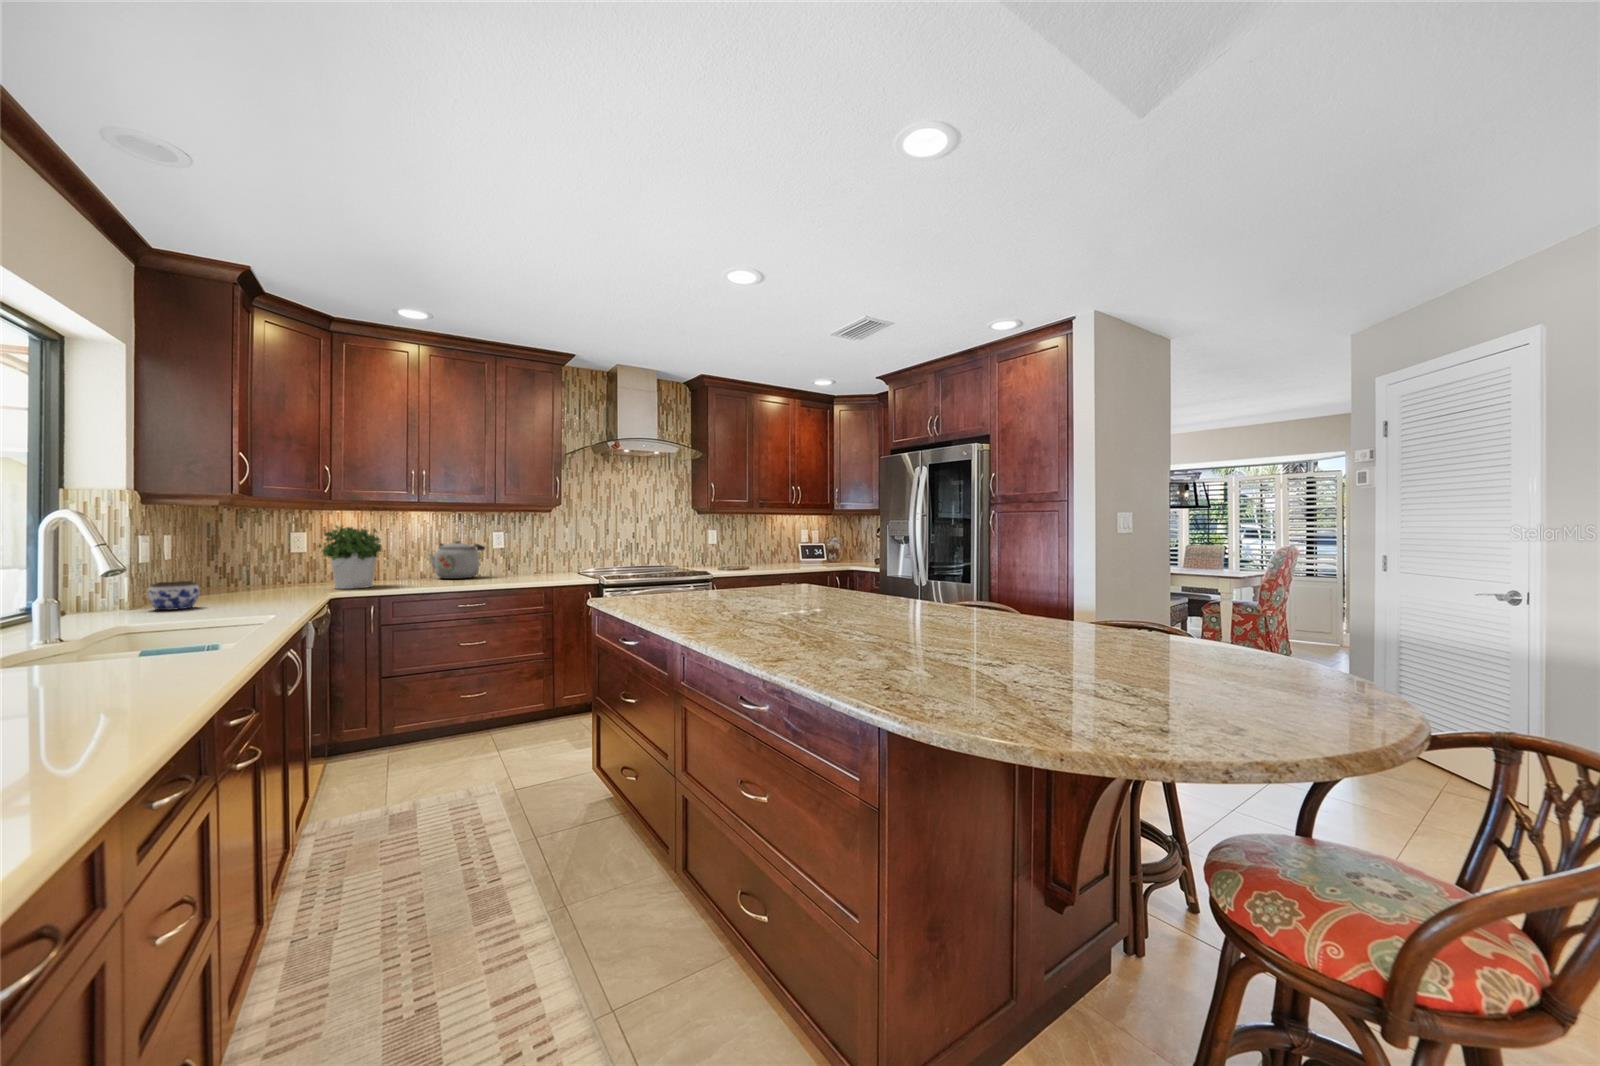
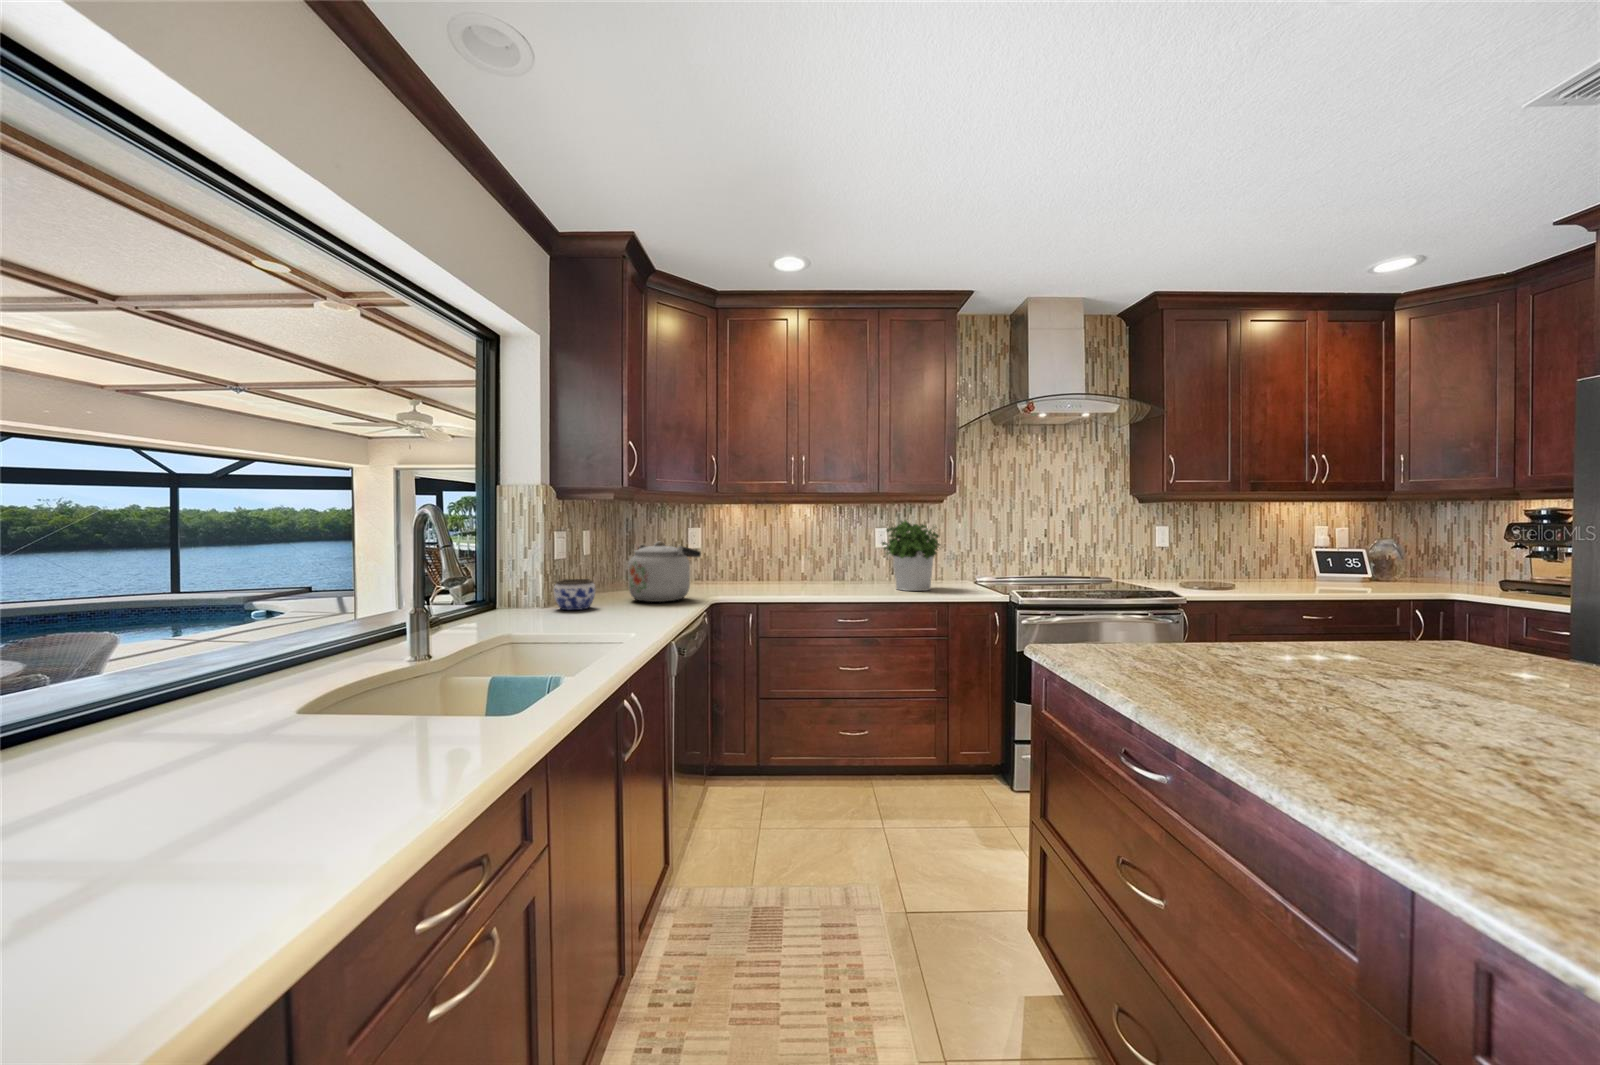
potted plant: present [317,526,382,589] -> present [882,520,940,591]
kettle: present [429,541,485,579] -> present [628,542,701,602]

